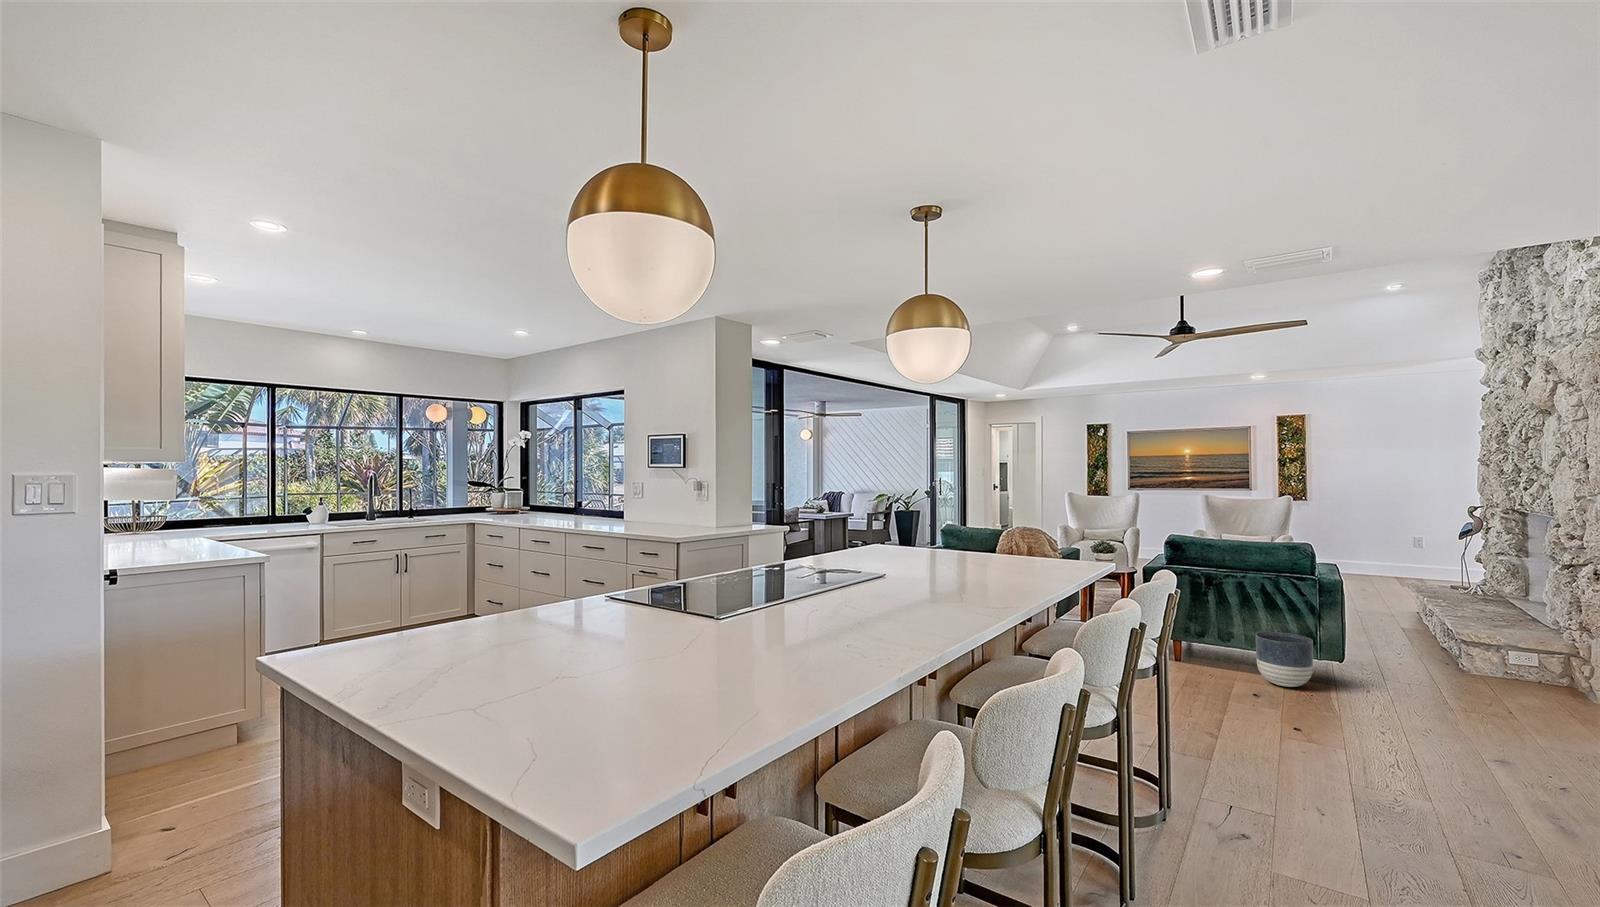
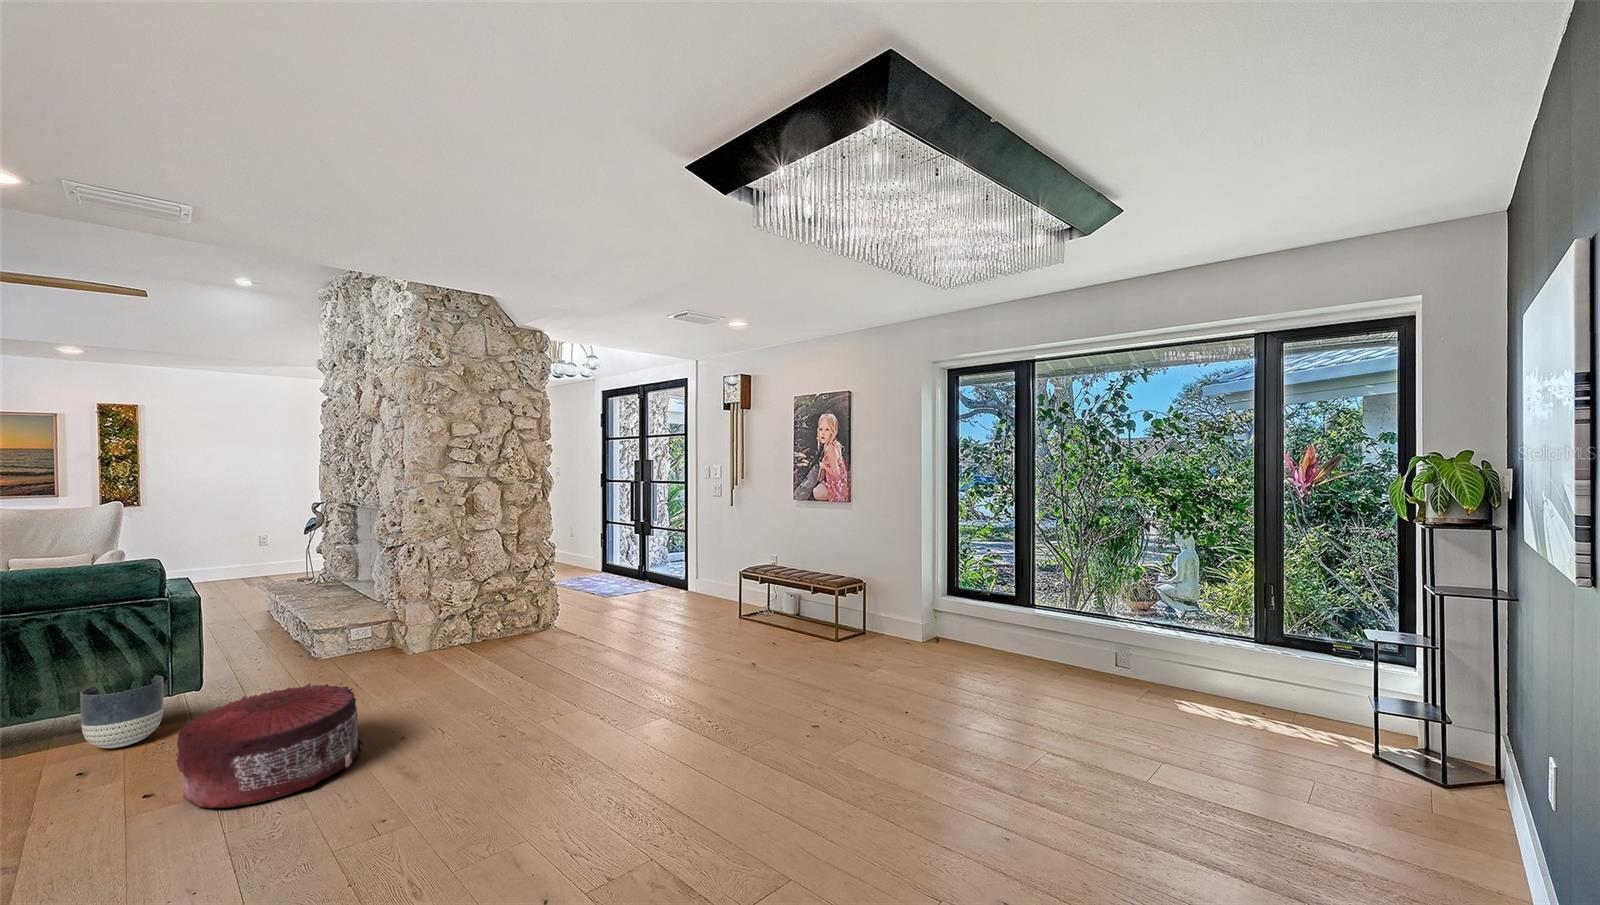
pouf: none [1316,675,1510,787] -> present [176,683,363,808]

